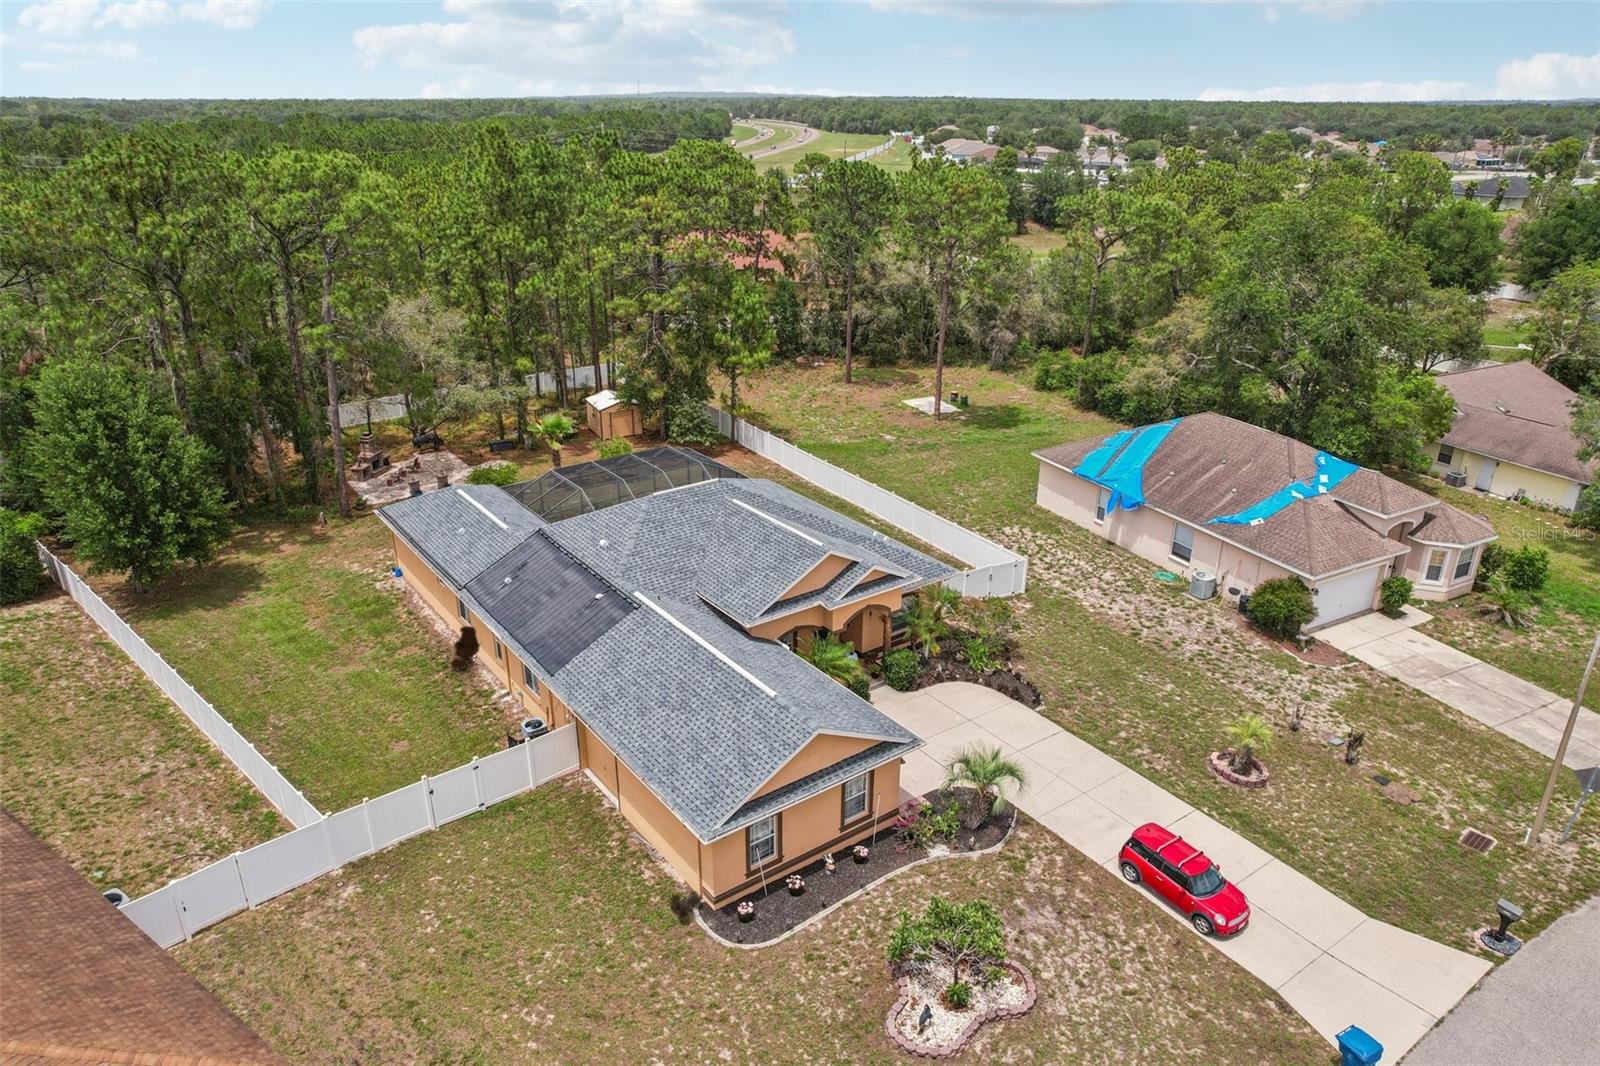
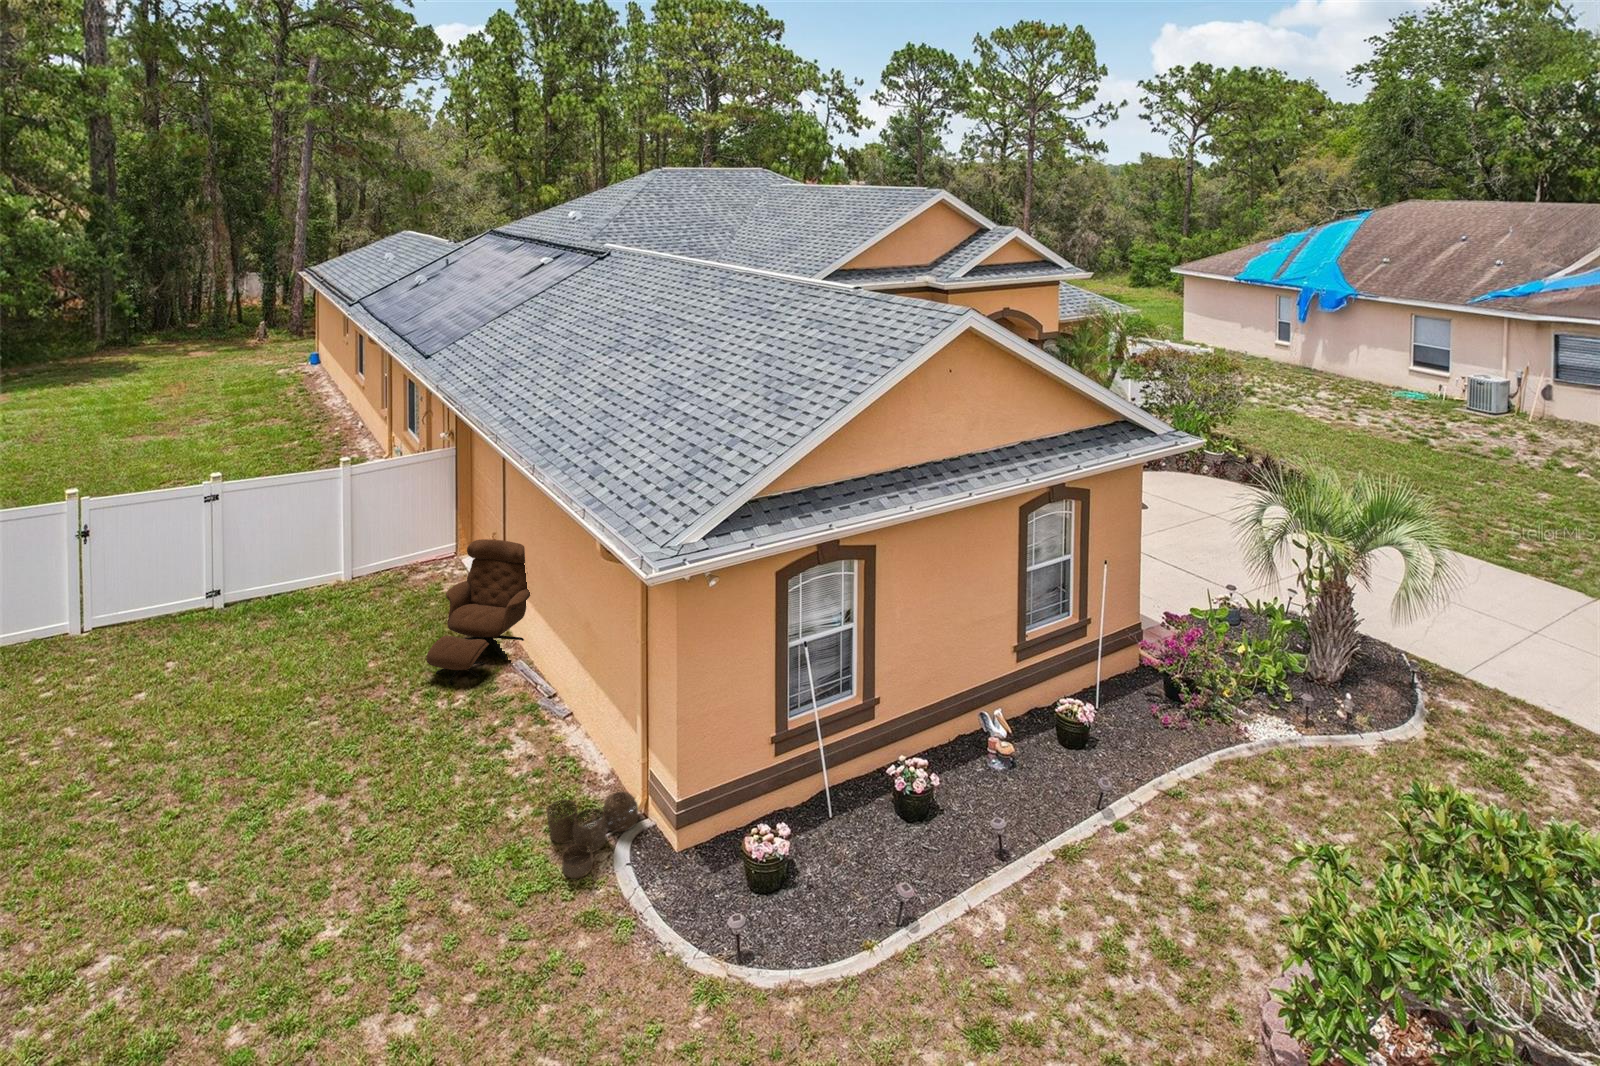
lounge chair: present [451,626,481,669] -> present [426,539,530,684]

